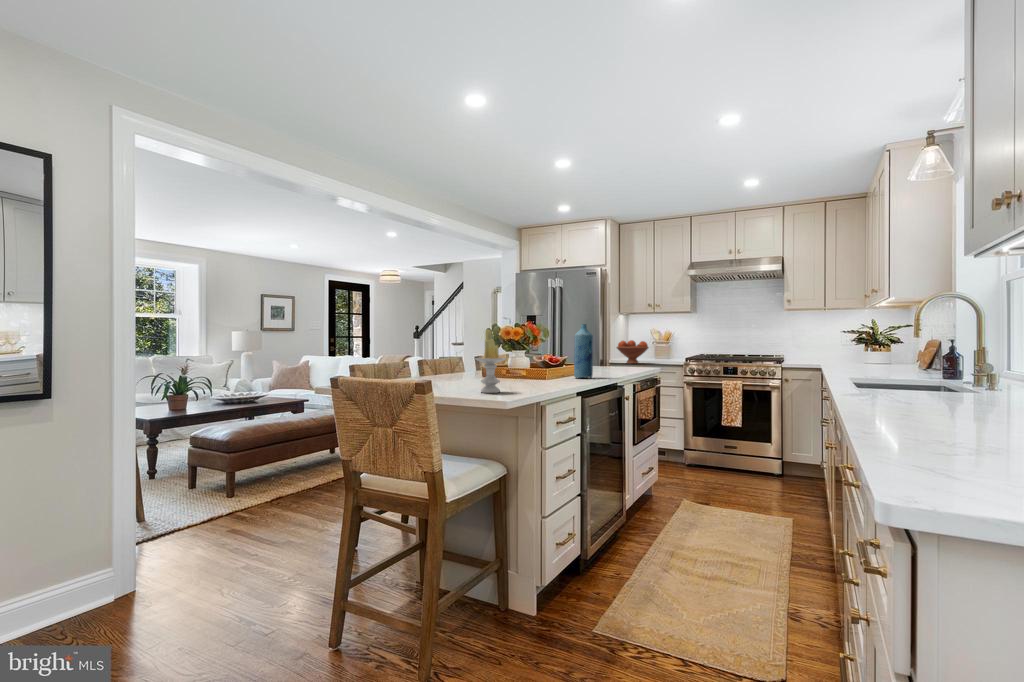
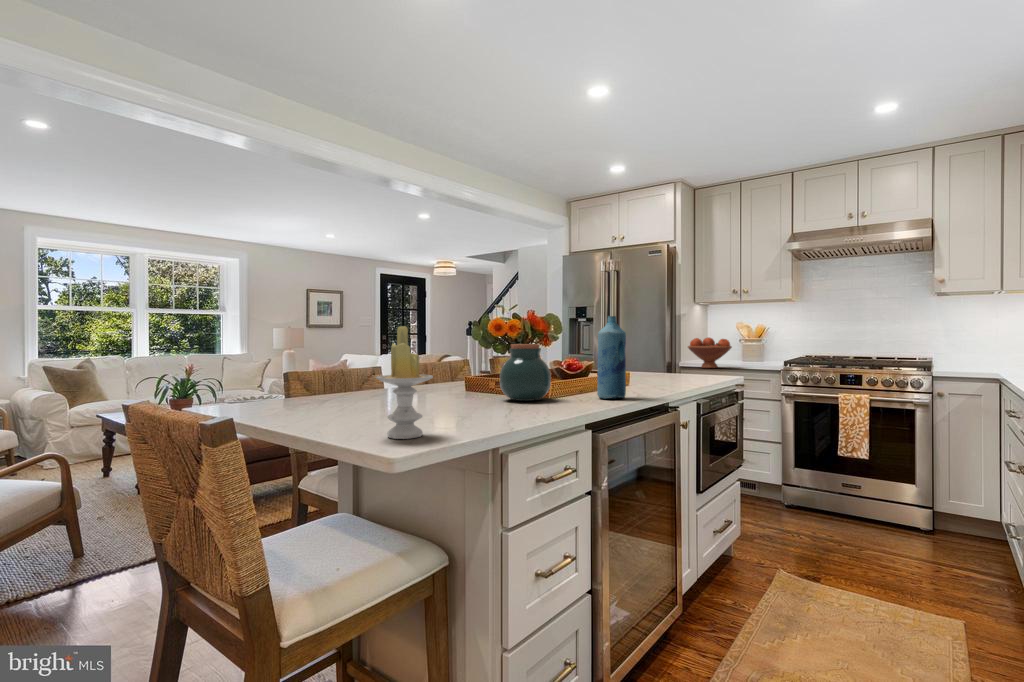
jar: none [512,342,546,380] -> present [500,344,551,401]

